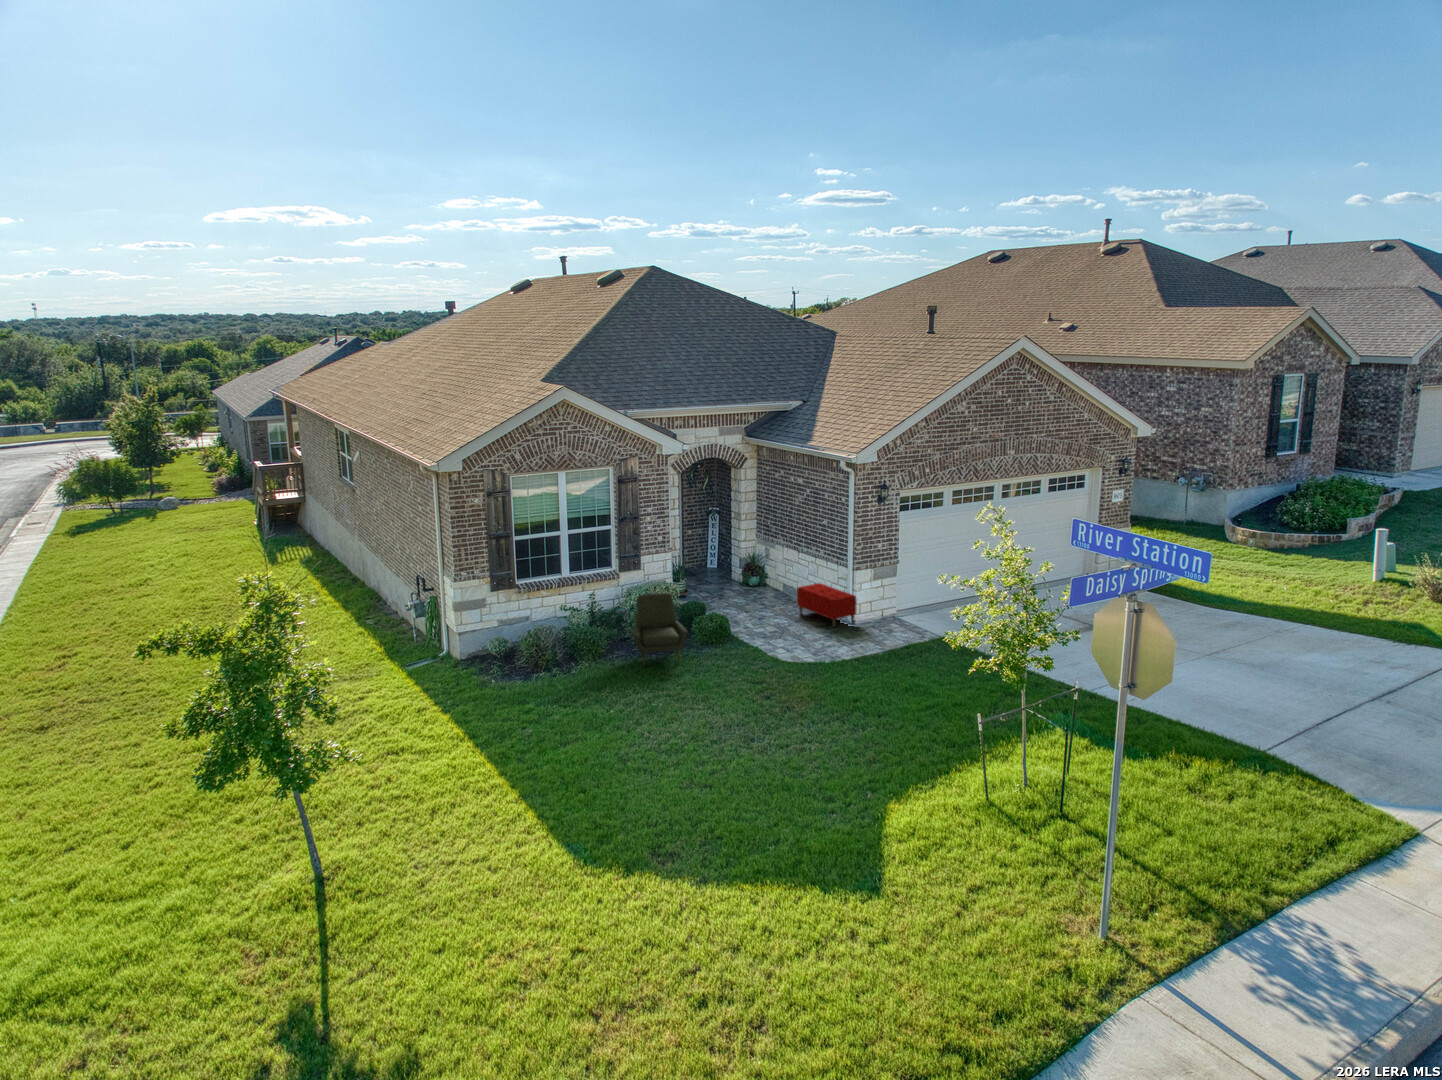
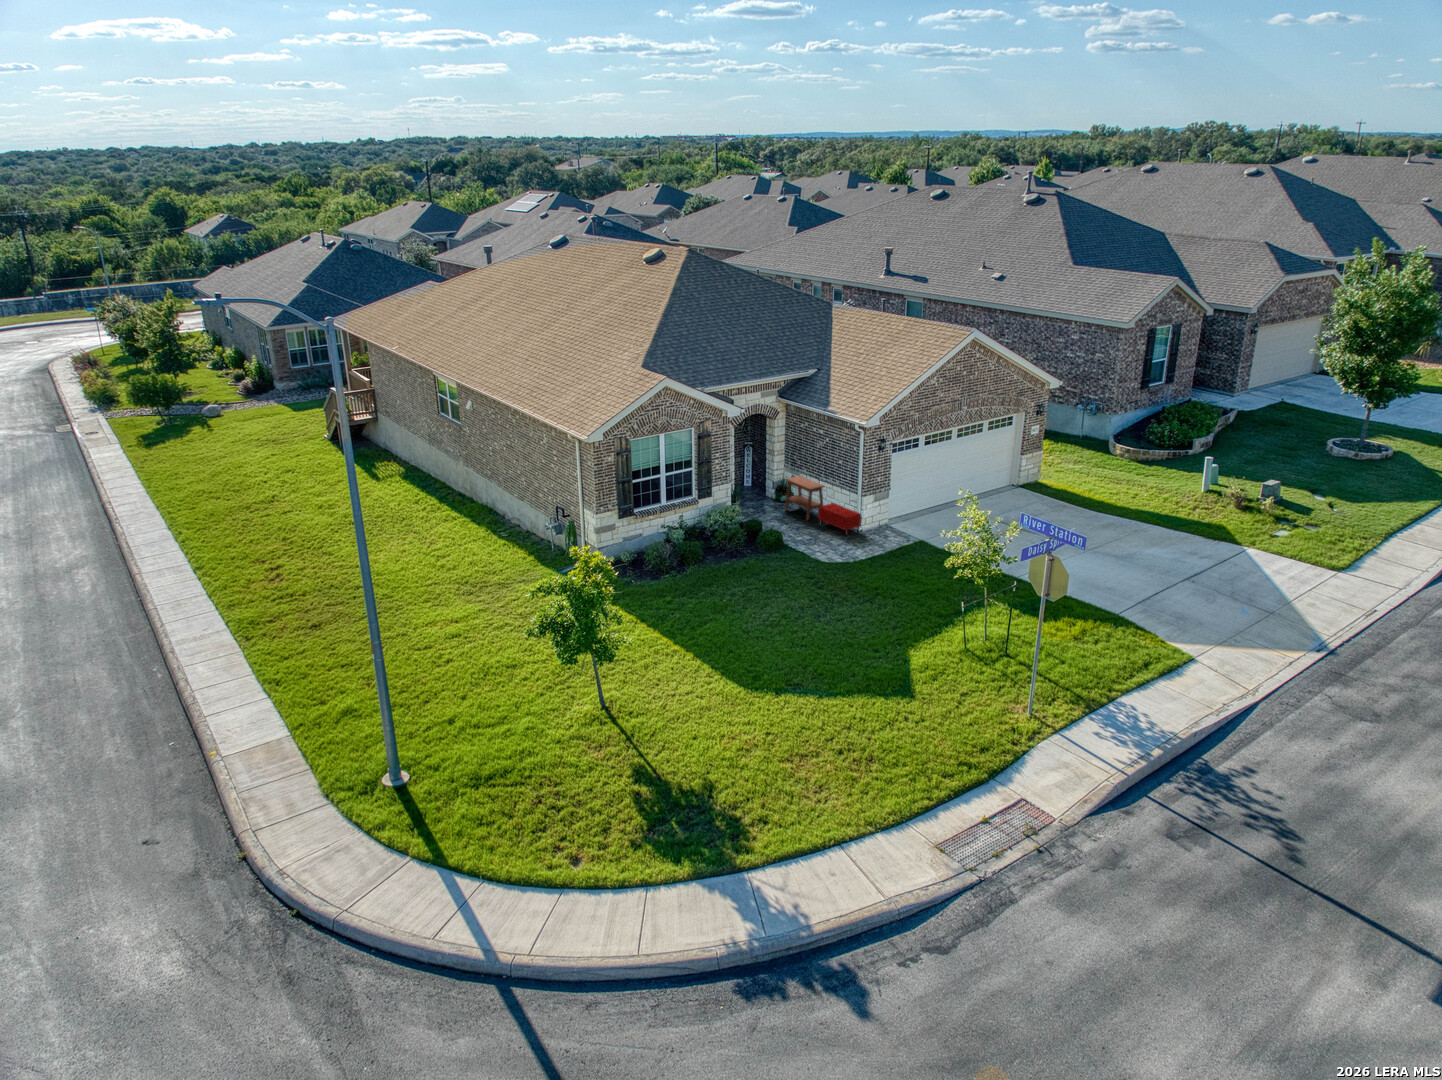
side table: none [757,548,810,608] -> present [785,476,824,520]
chair: present [633,593,688,665] -> none [719,517,758,568]

